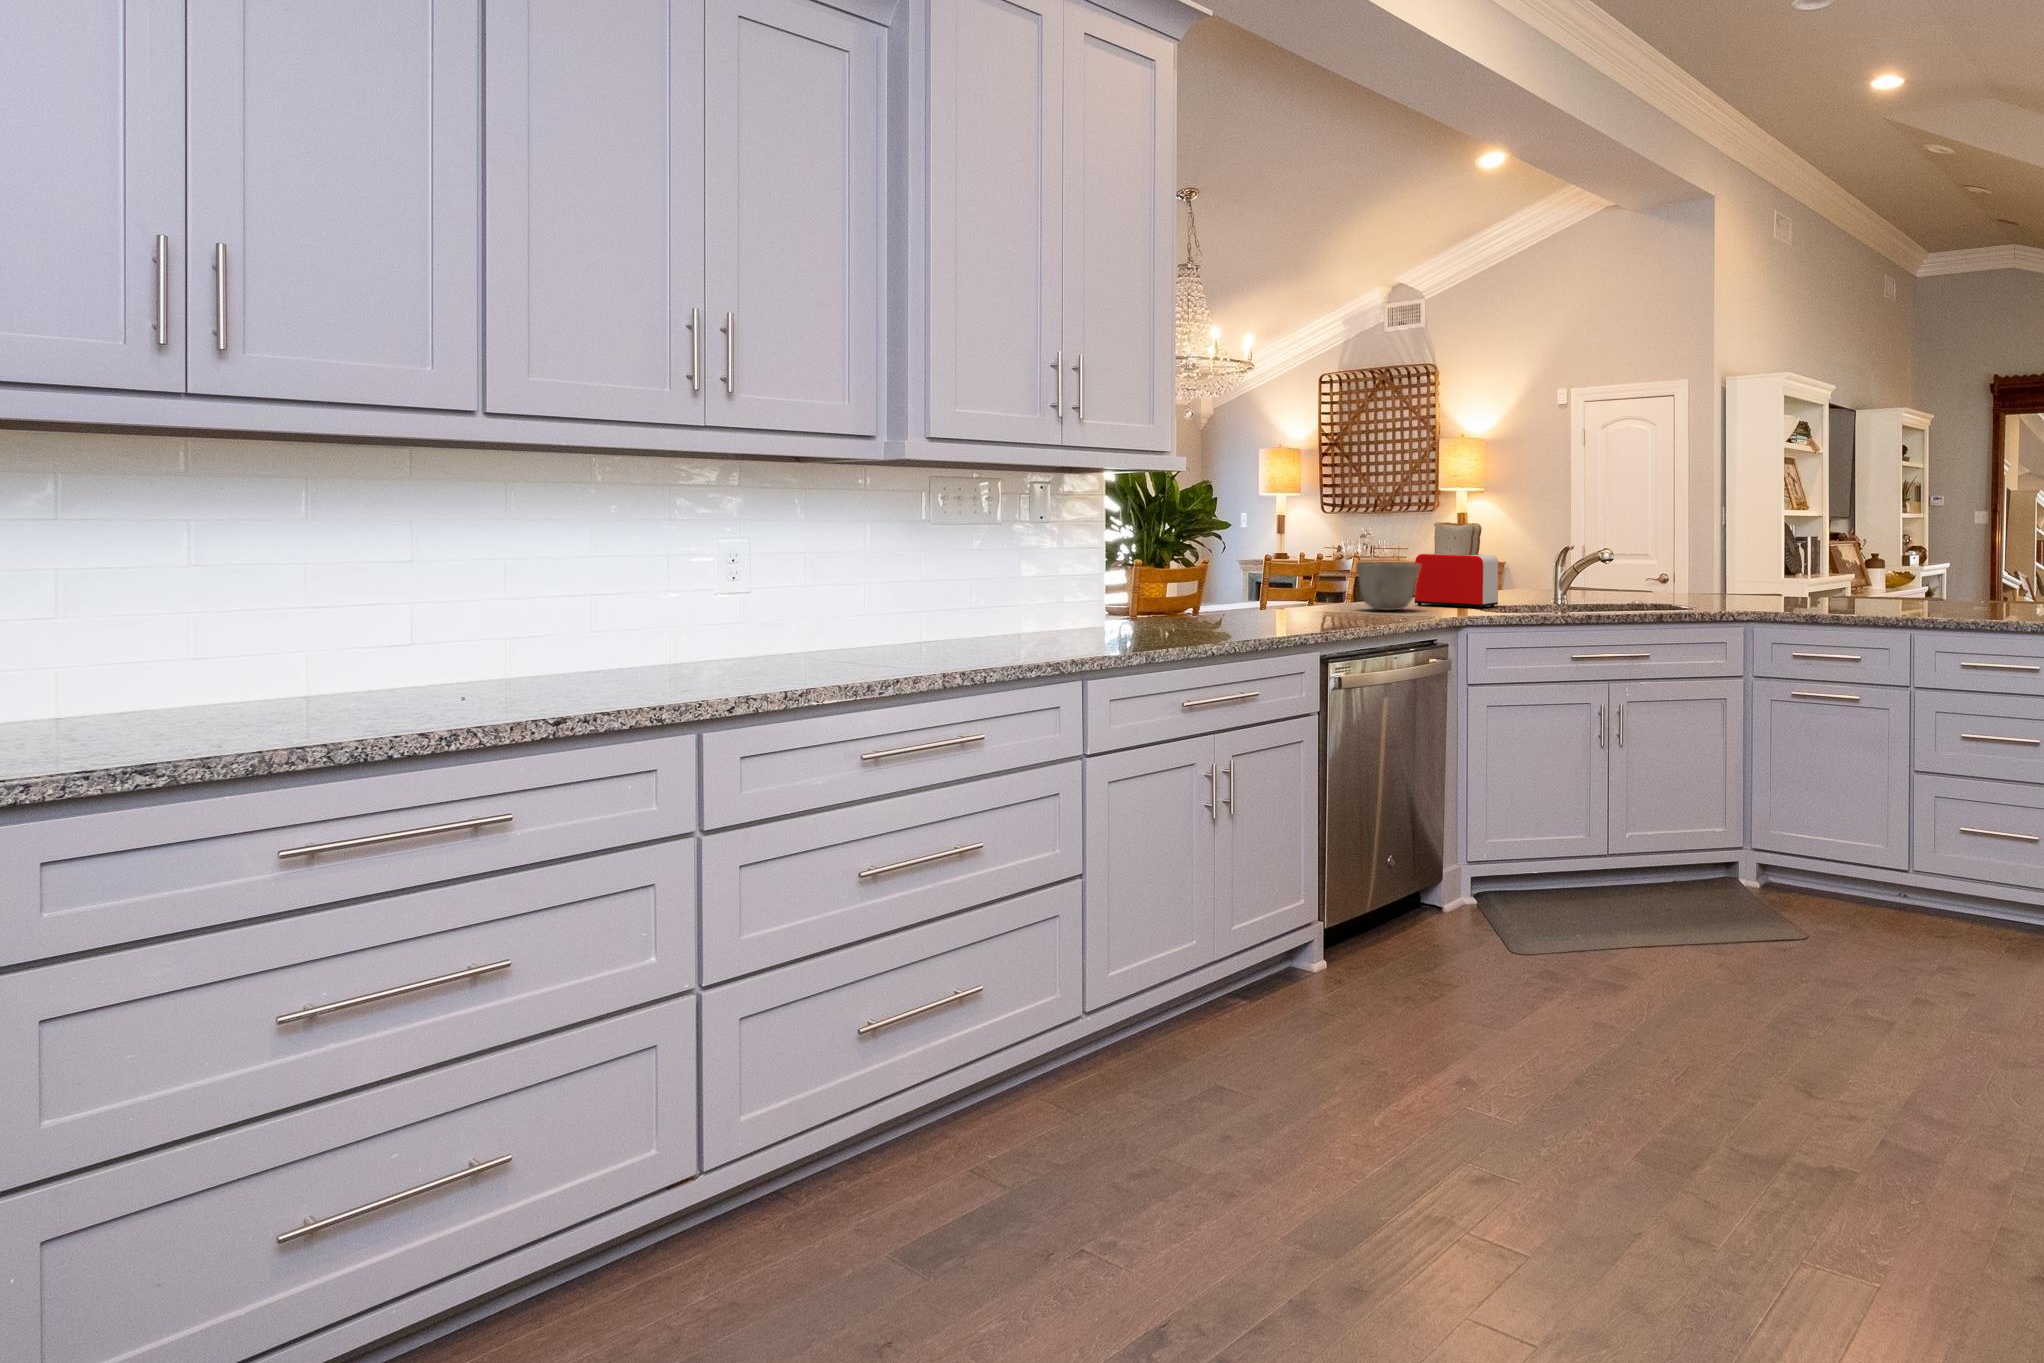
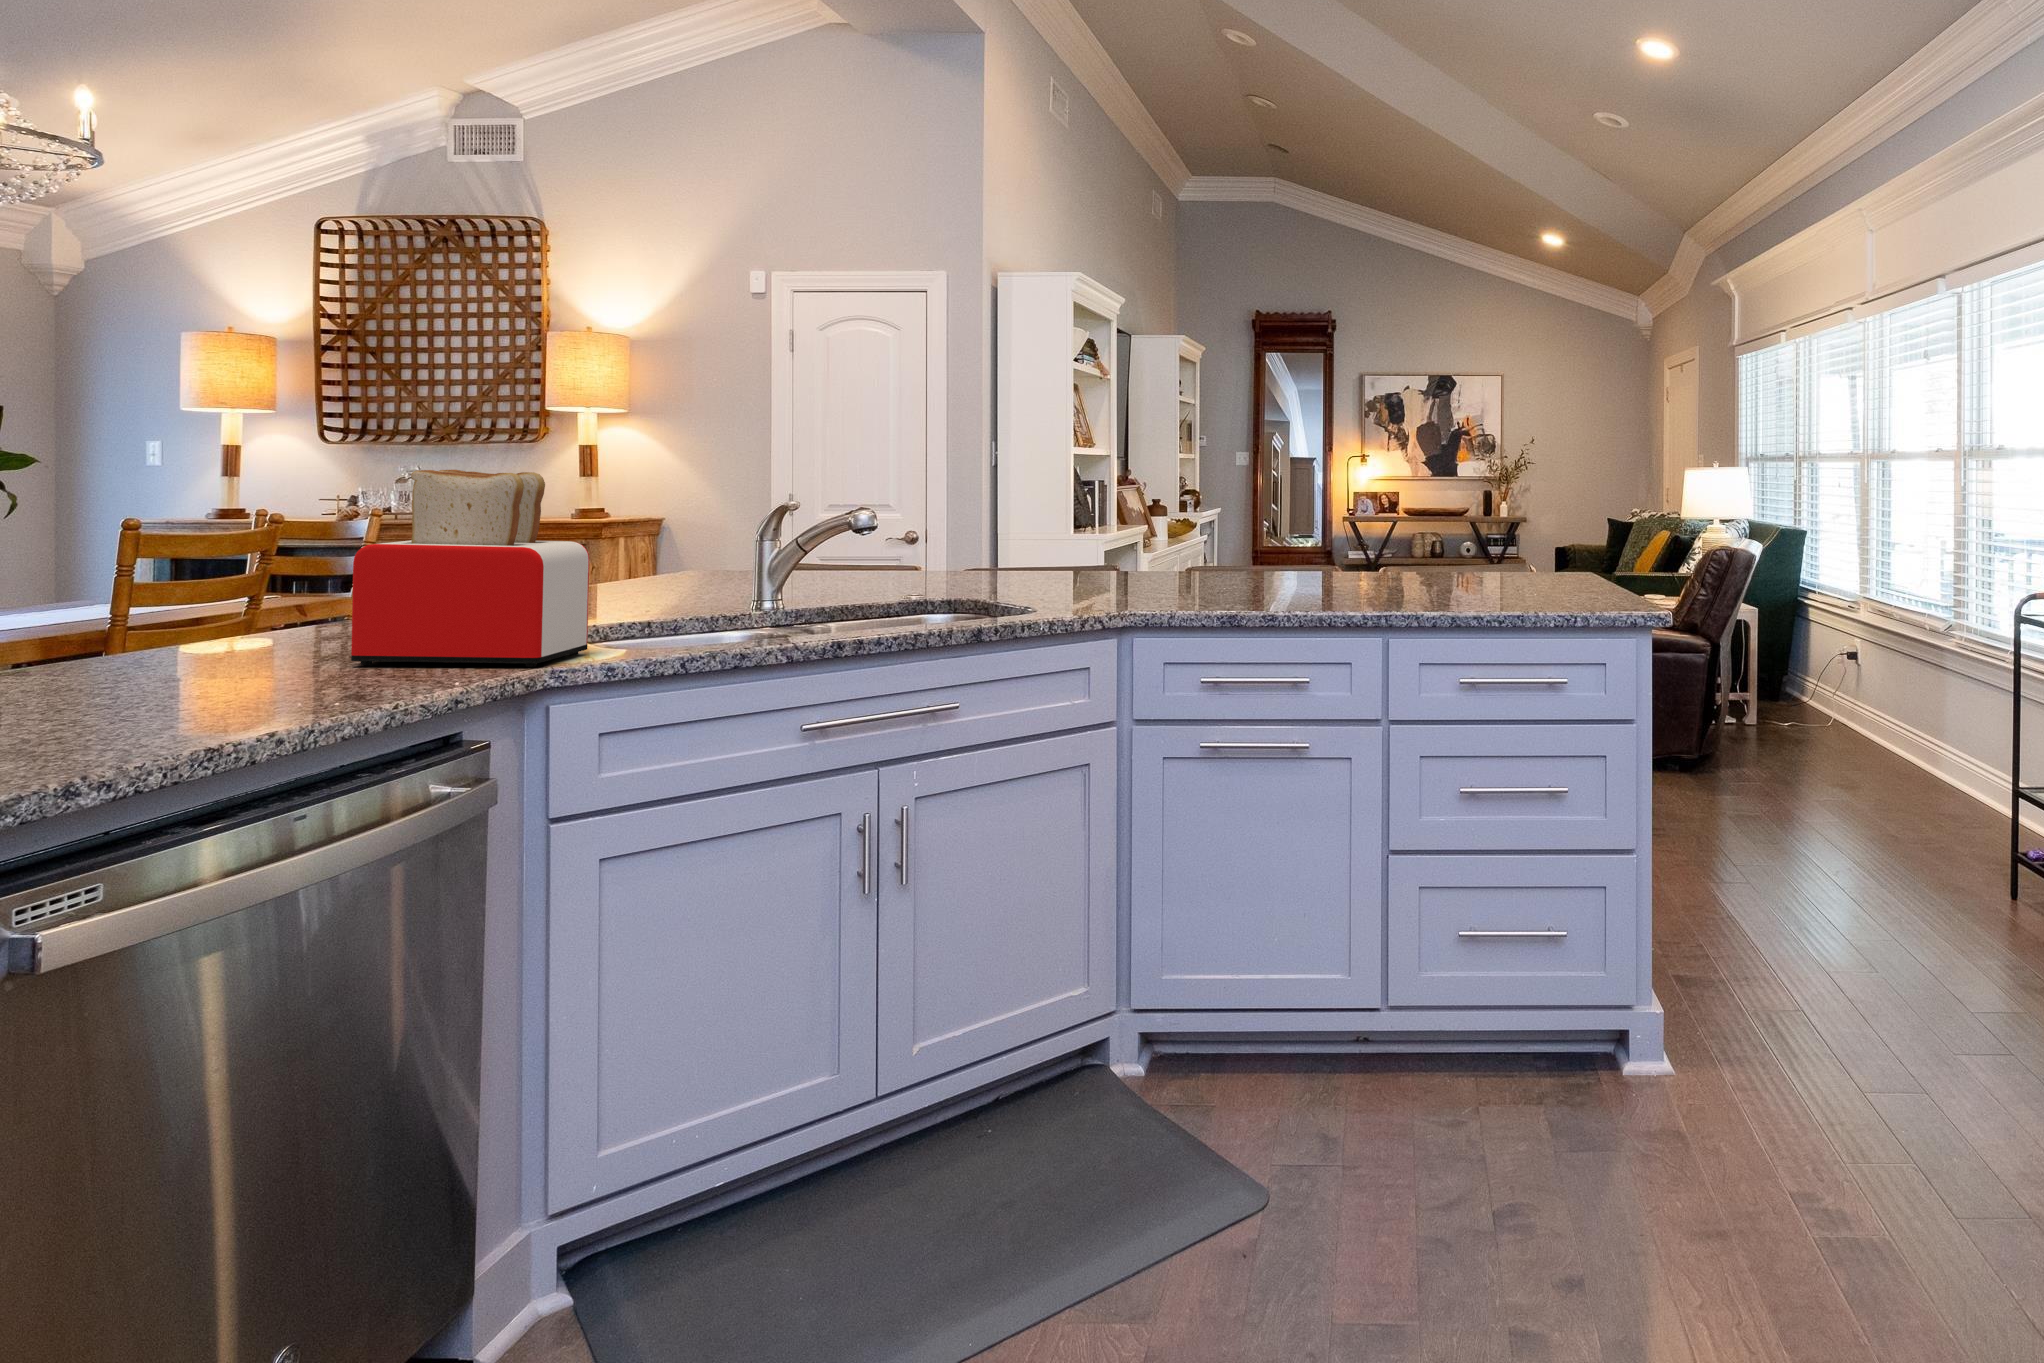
ceramic bowl: present [1356,562,1420,610] -> none [108,571,342,707]

